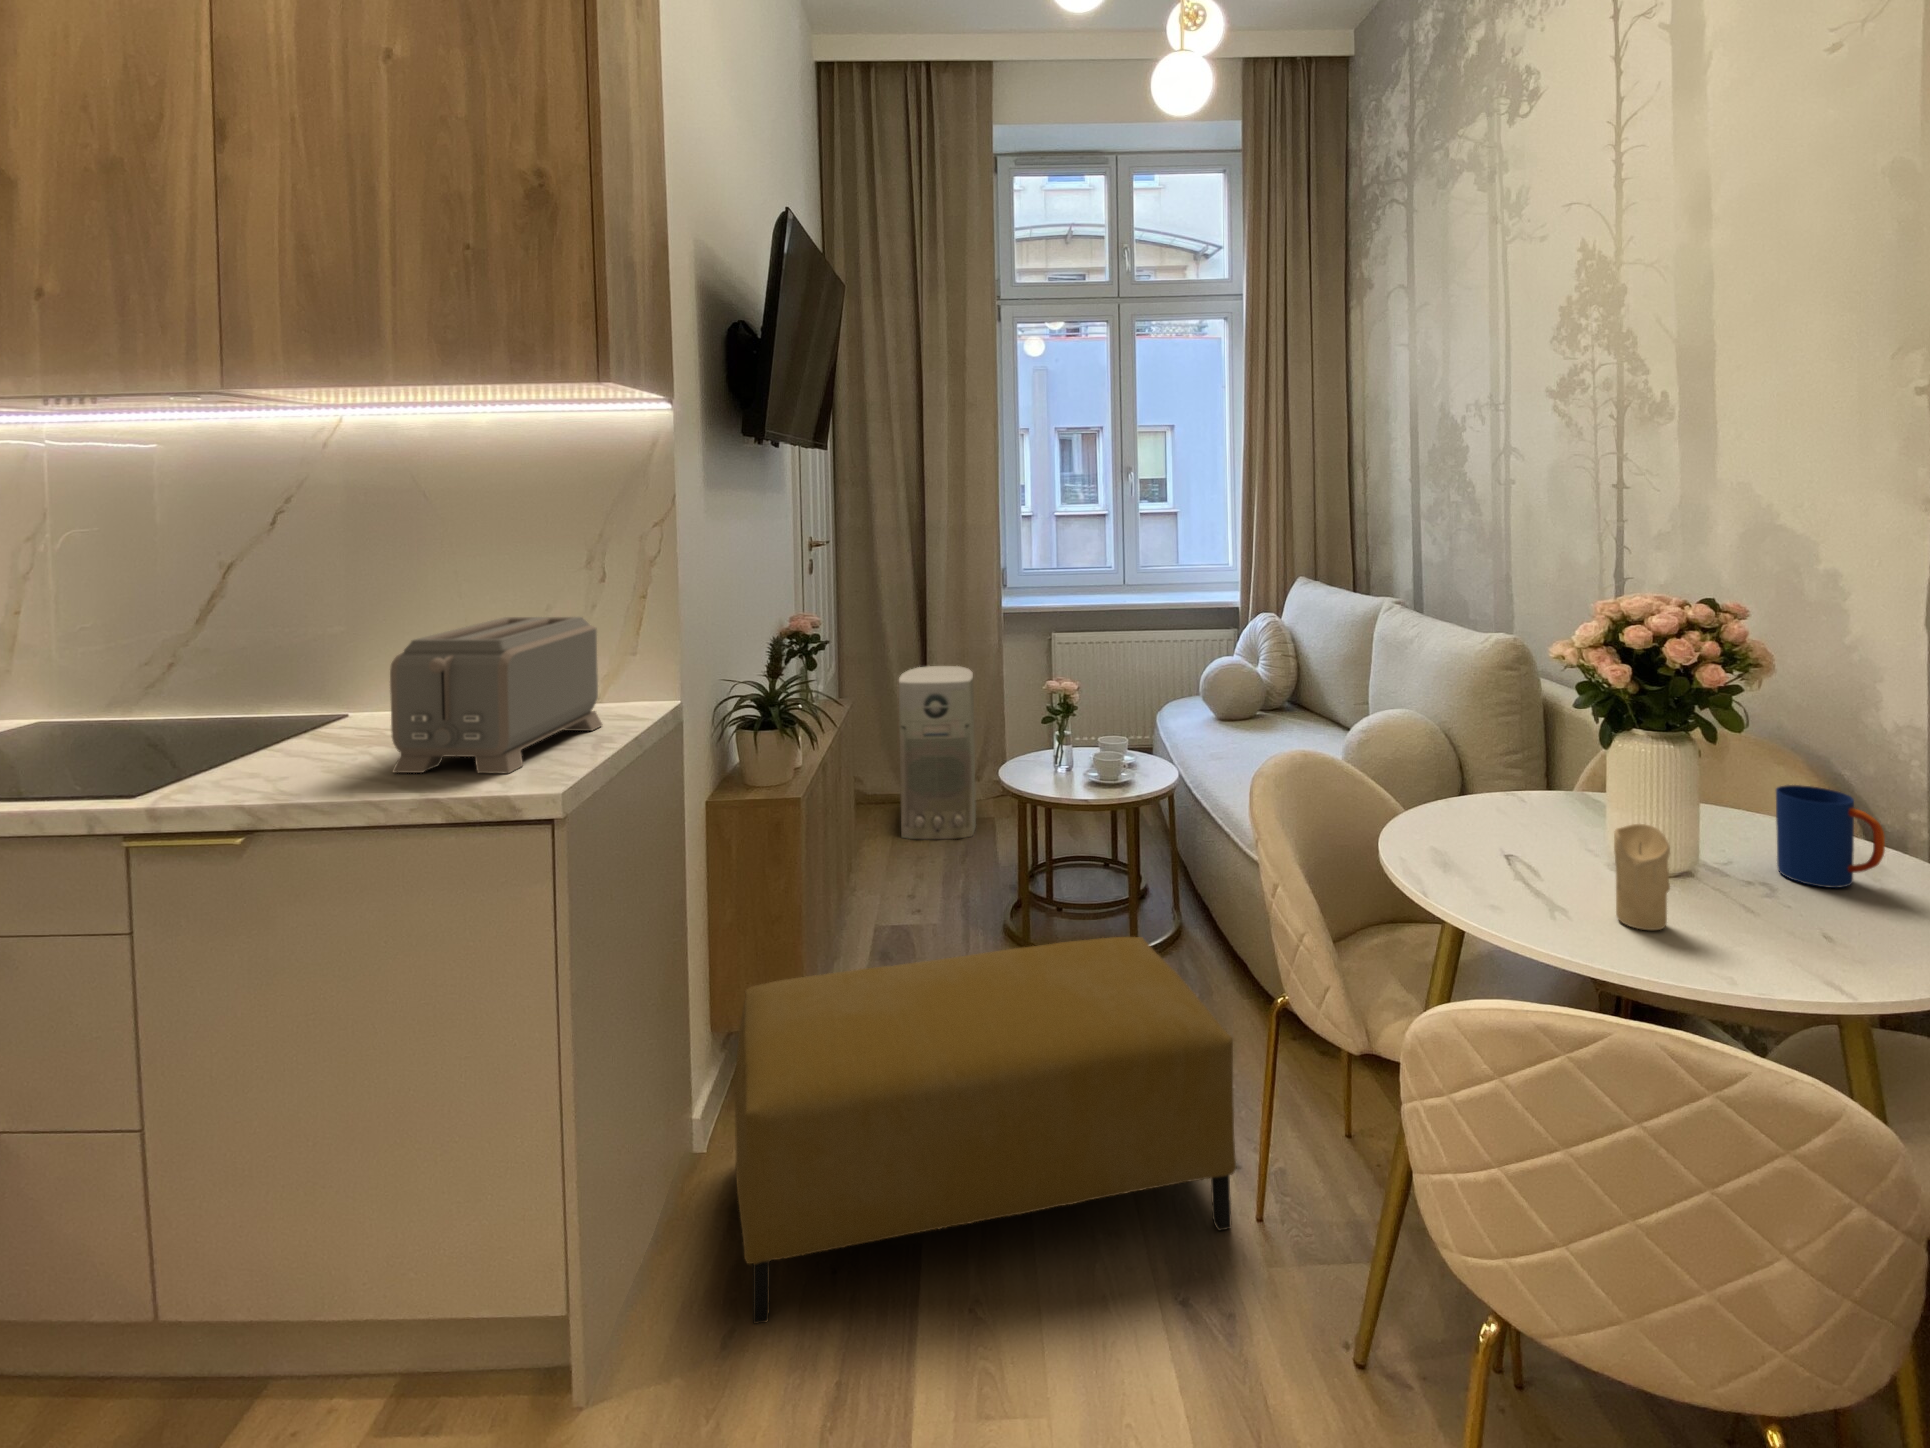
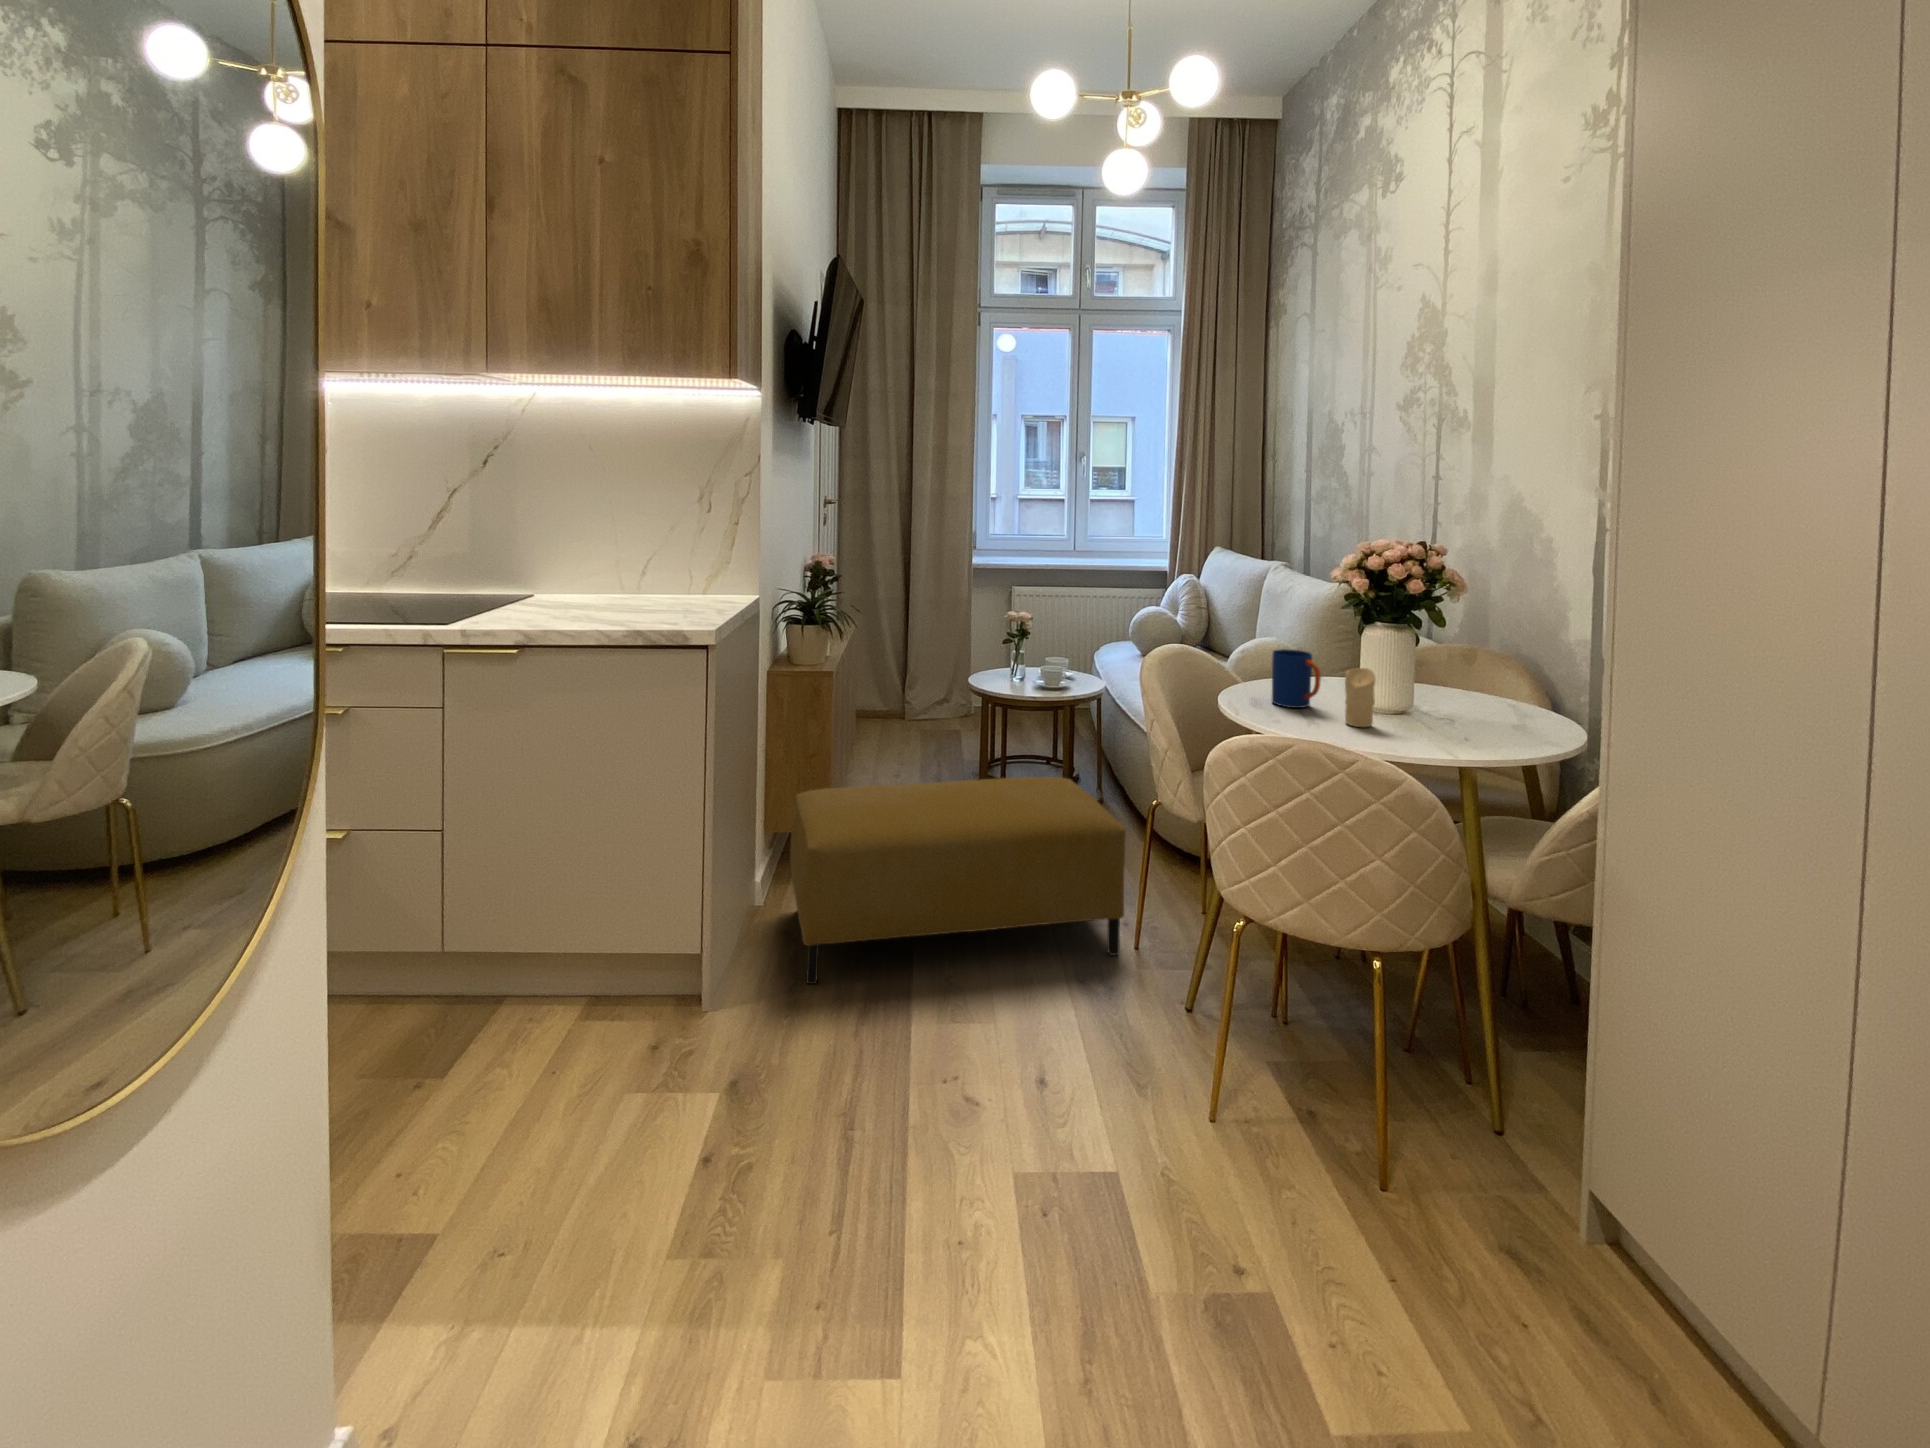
toaster: present [390,617,602,774] -> none [595,529,714,622]
air purifier: present [899,666,976,839] -> none [887,605,949,740]
mug: present [1776,785,1885,888] -> present [1272,649,1321,708]

